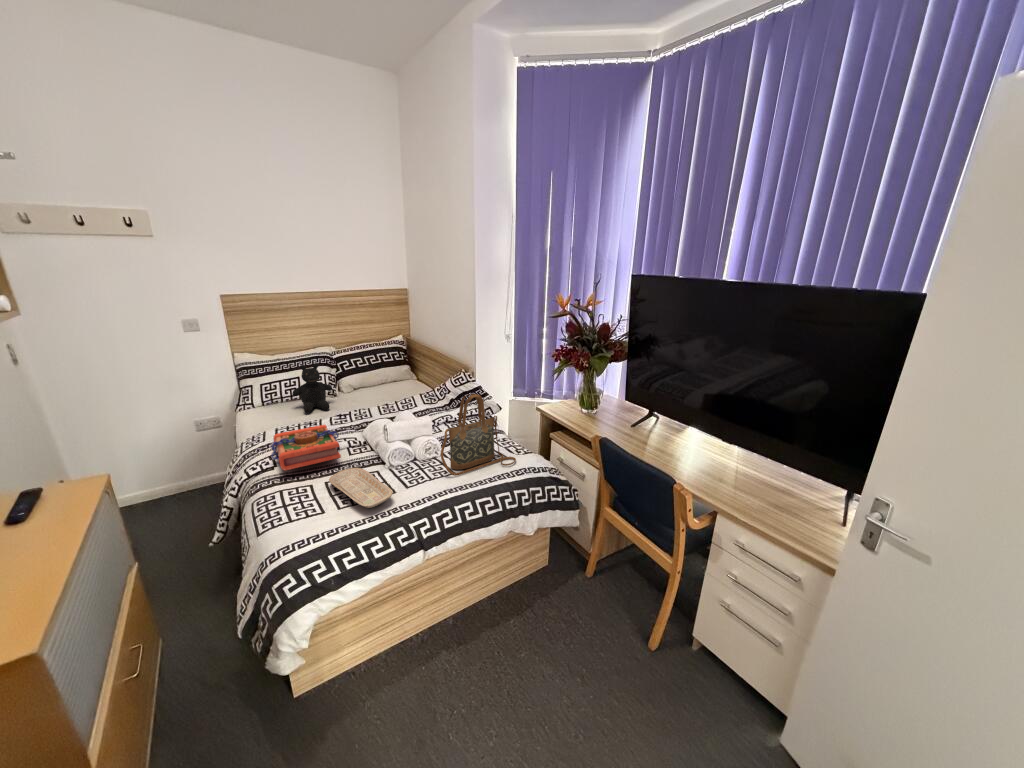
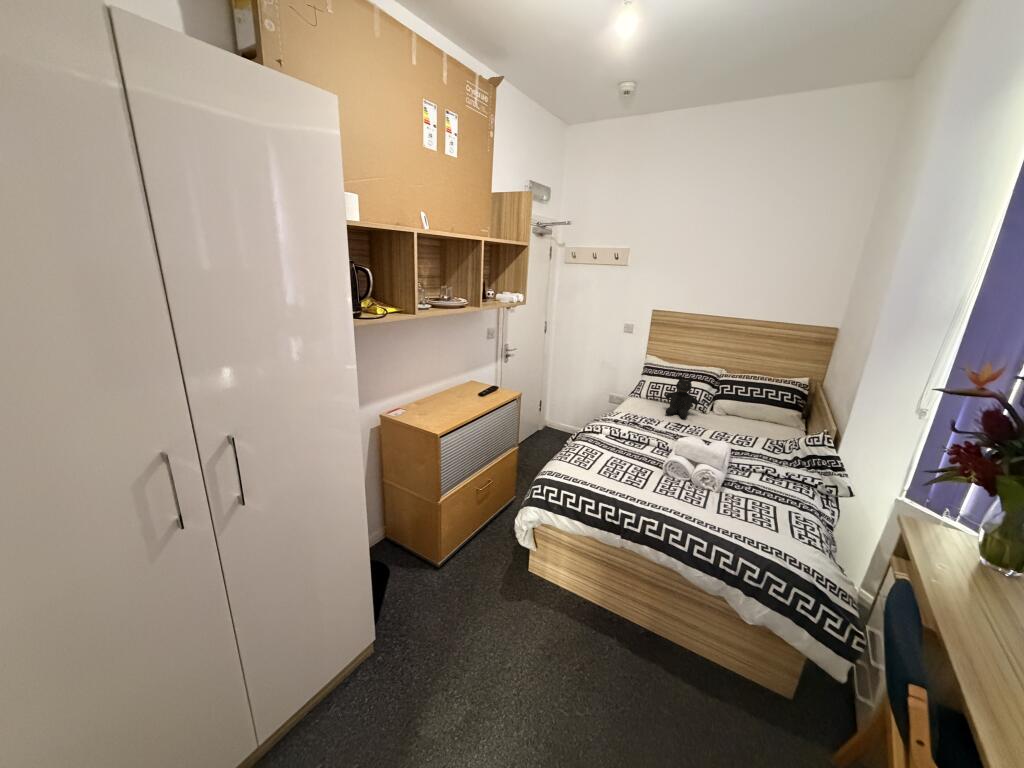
handbag: present [441,394,516,476] -> none [697,442,792,545]
book: present [272,425,341,470] -> none [595,414,654,448]
tray: present [329,468,393,508] -> none [607,455,640,490]

